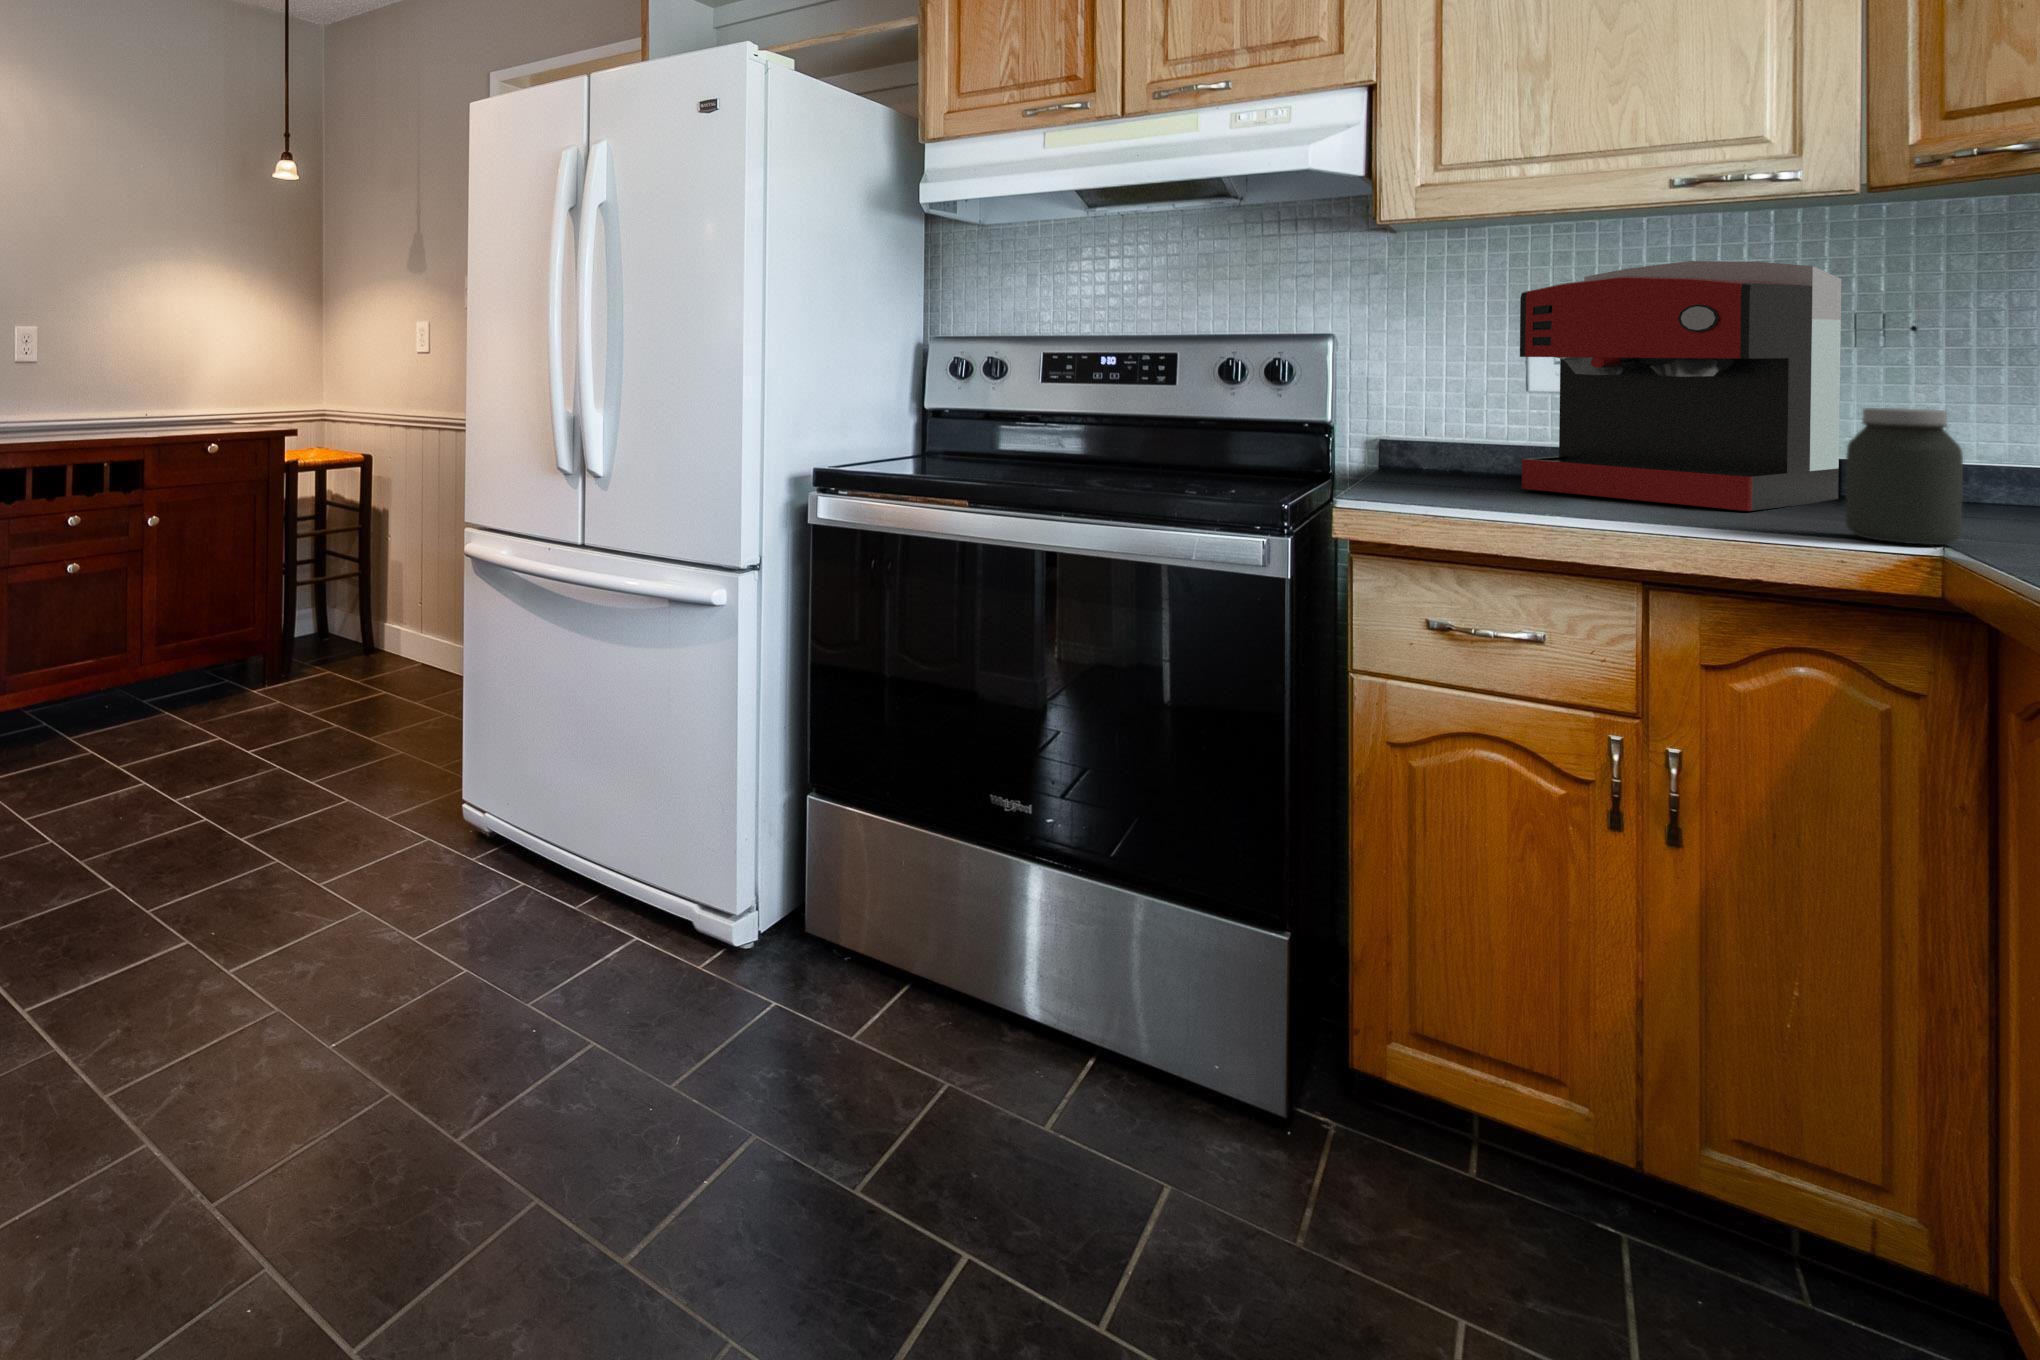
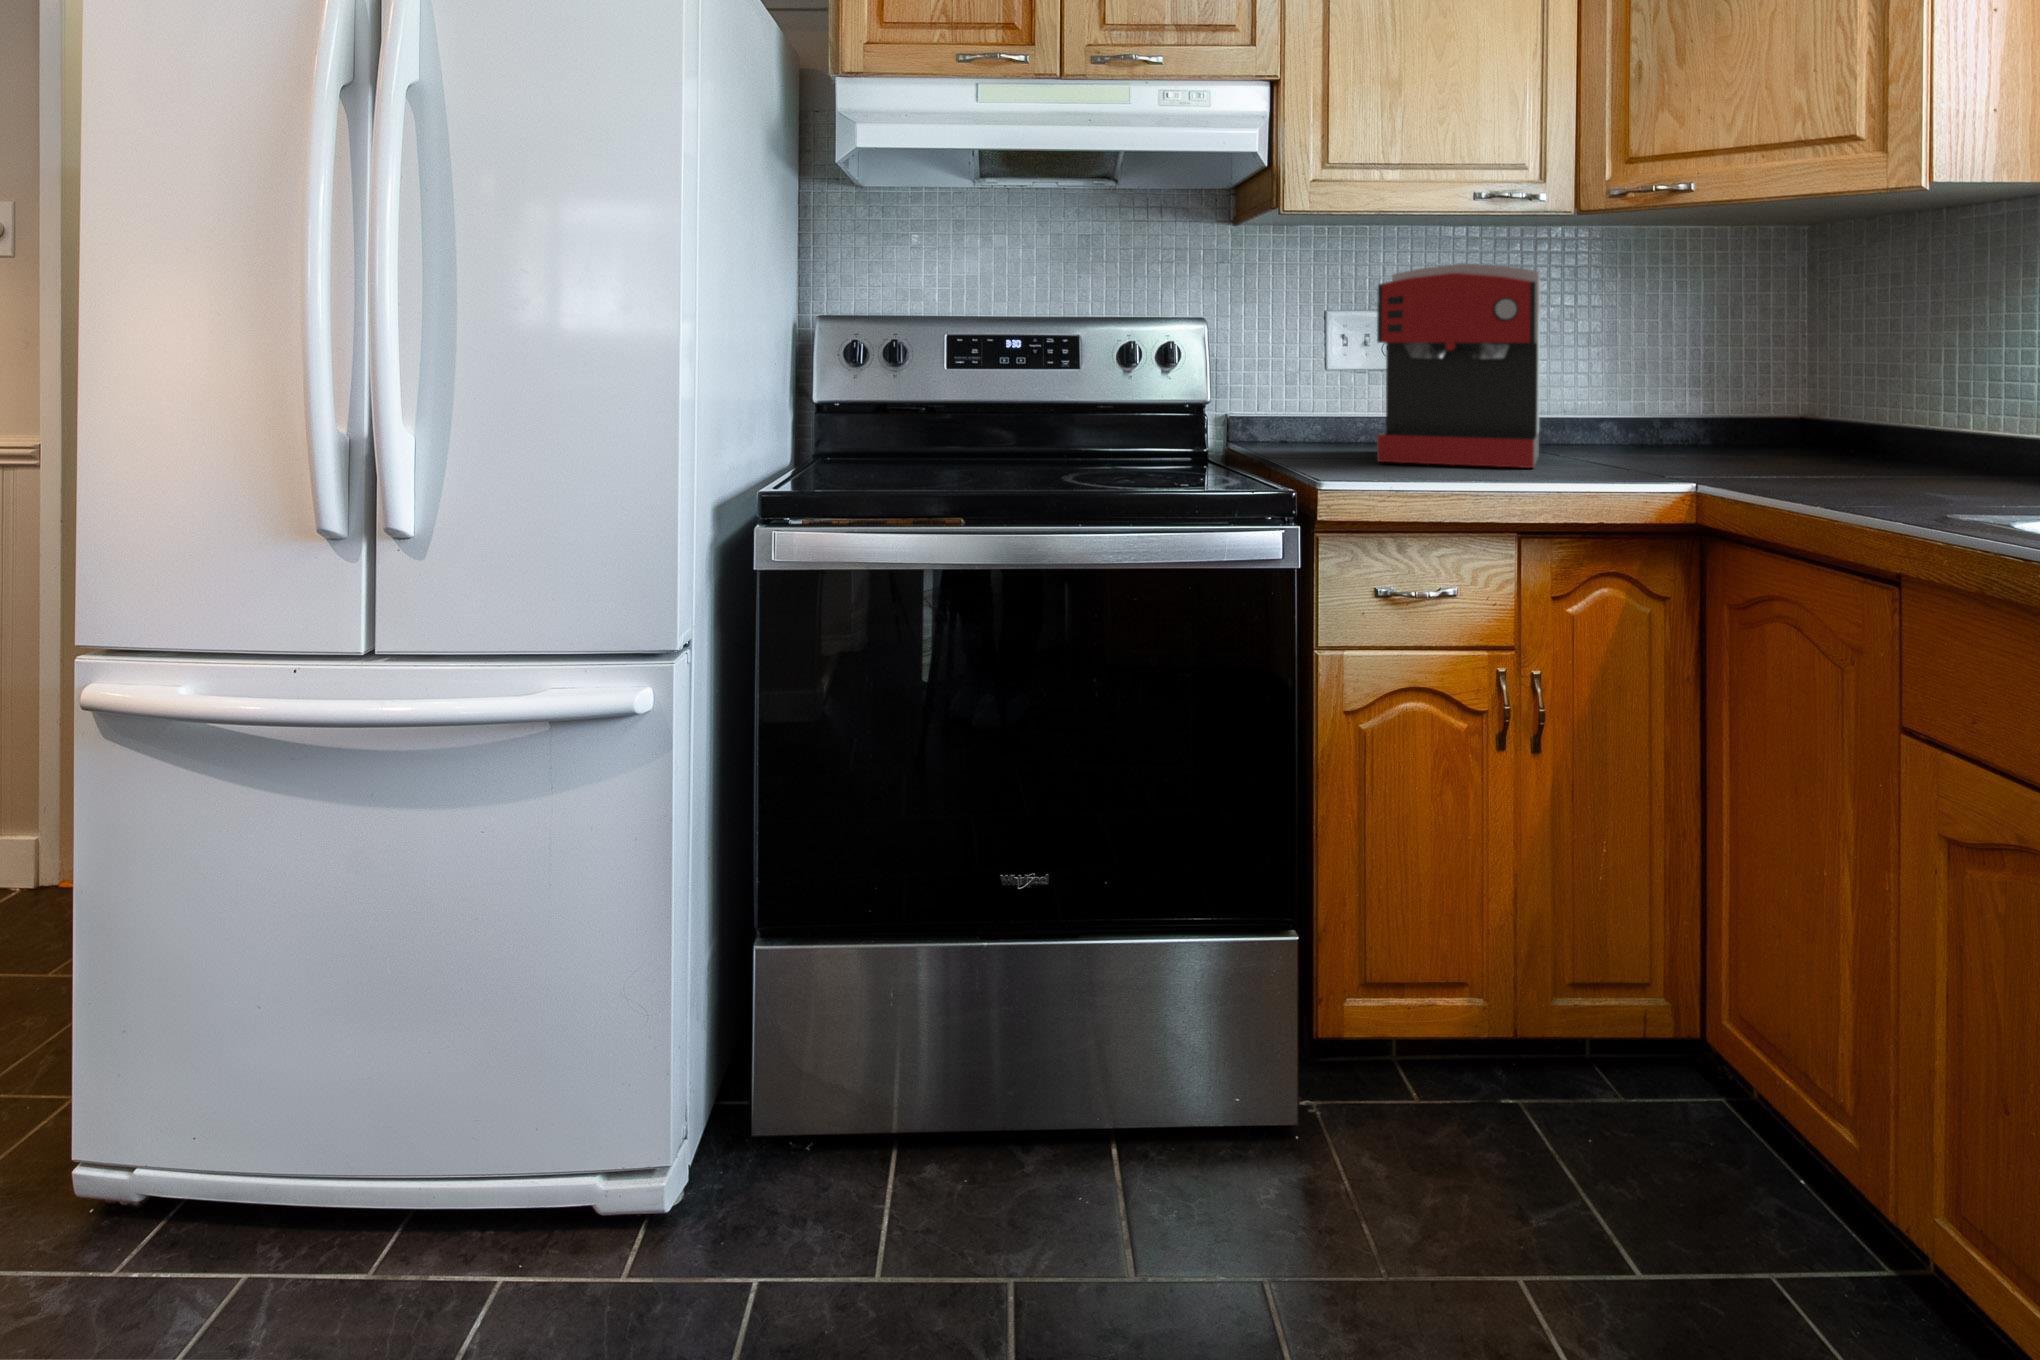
jar: present [1846,408,1963,545] -> none [1624,379,1687,483]

